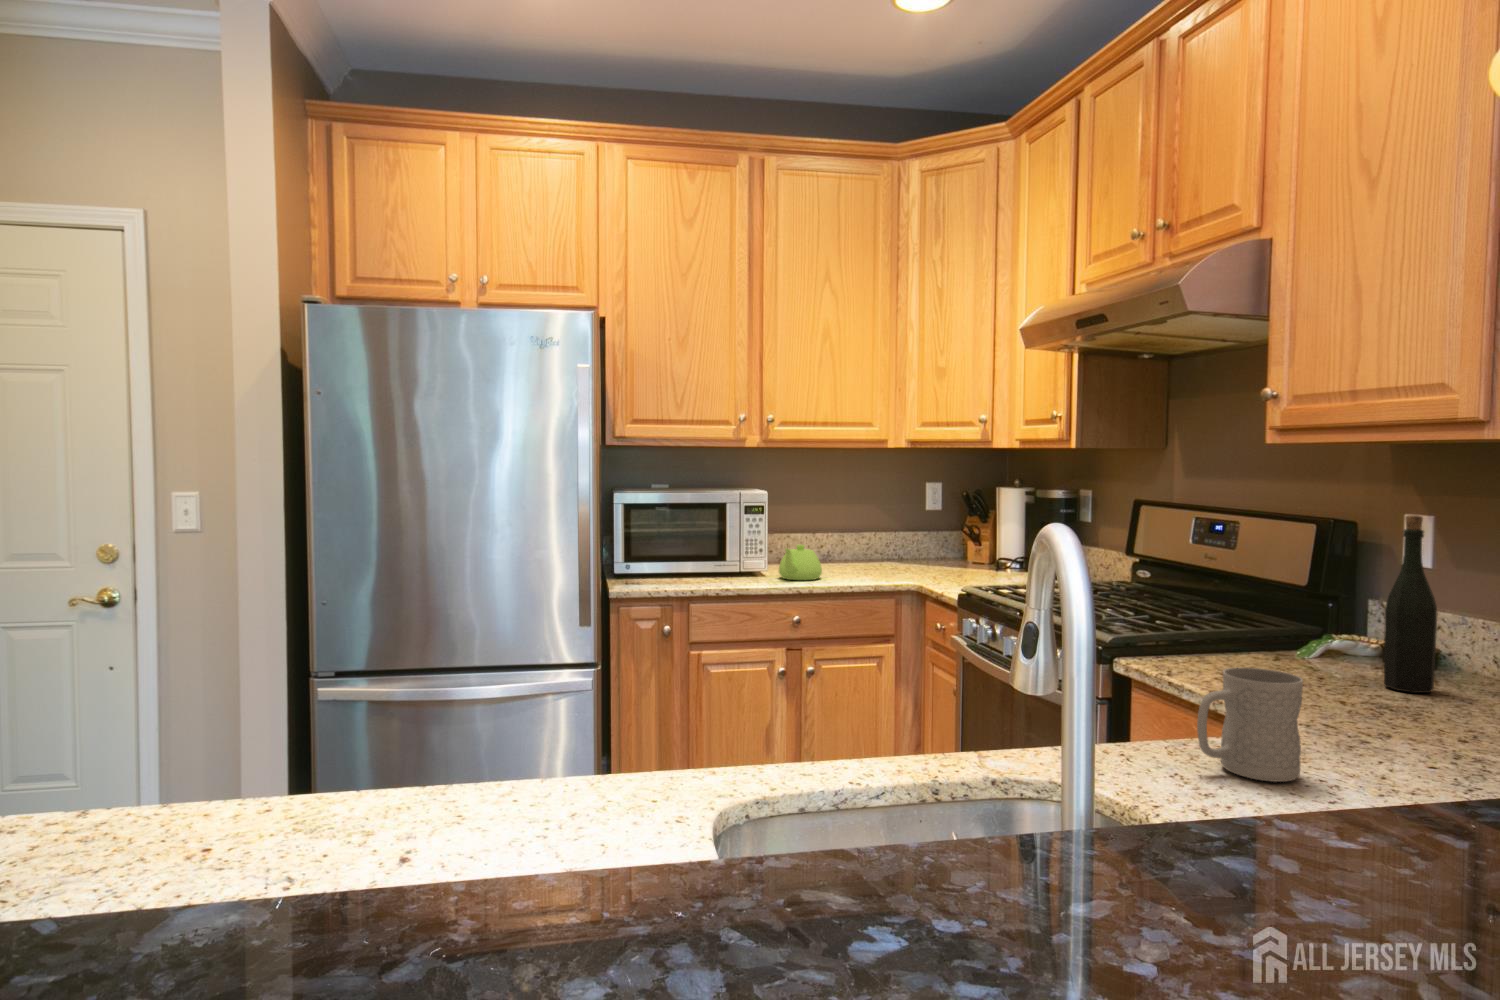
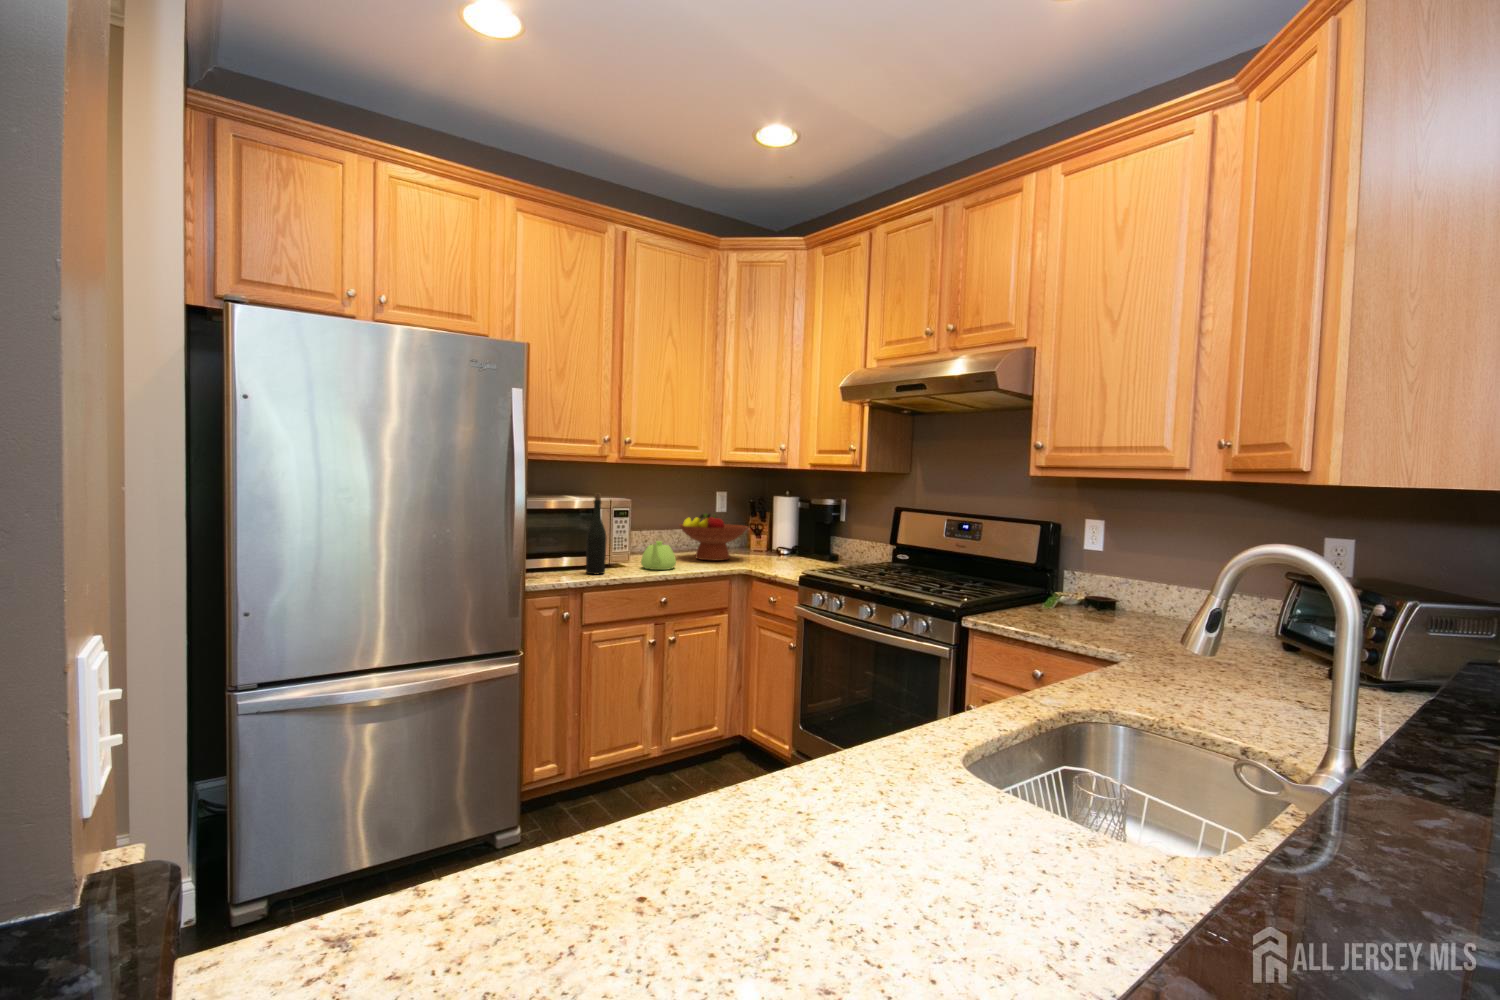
fruit bowl: none [846,510,939,571] -> present [679,514,748,560]
bottle: present [1384,515,1438,693] -> present [586,494,606,574]
mug: present [1197,668,1303,782] -> none [1180,618,1236,689]

